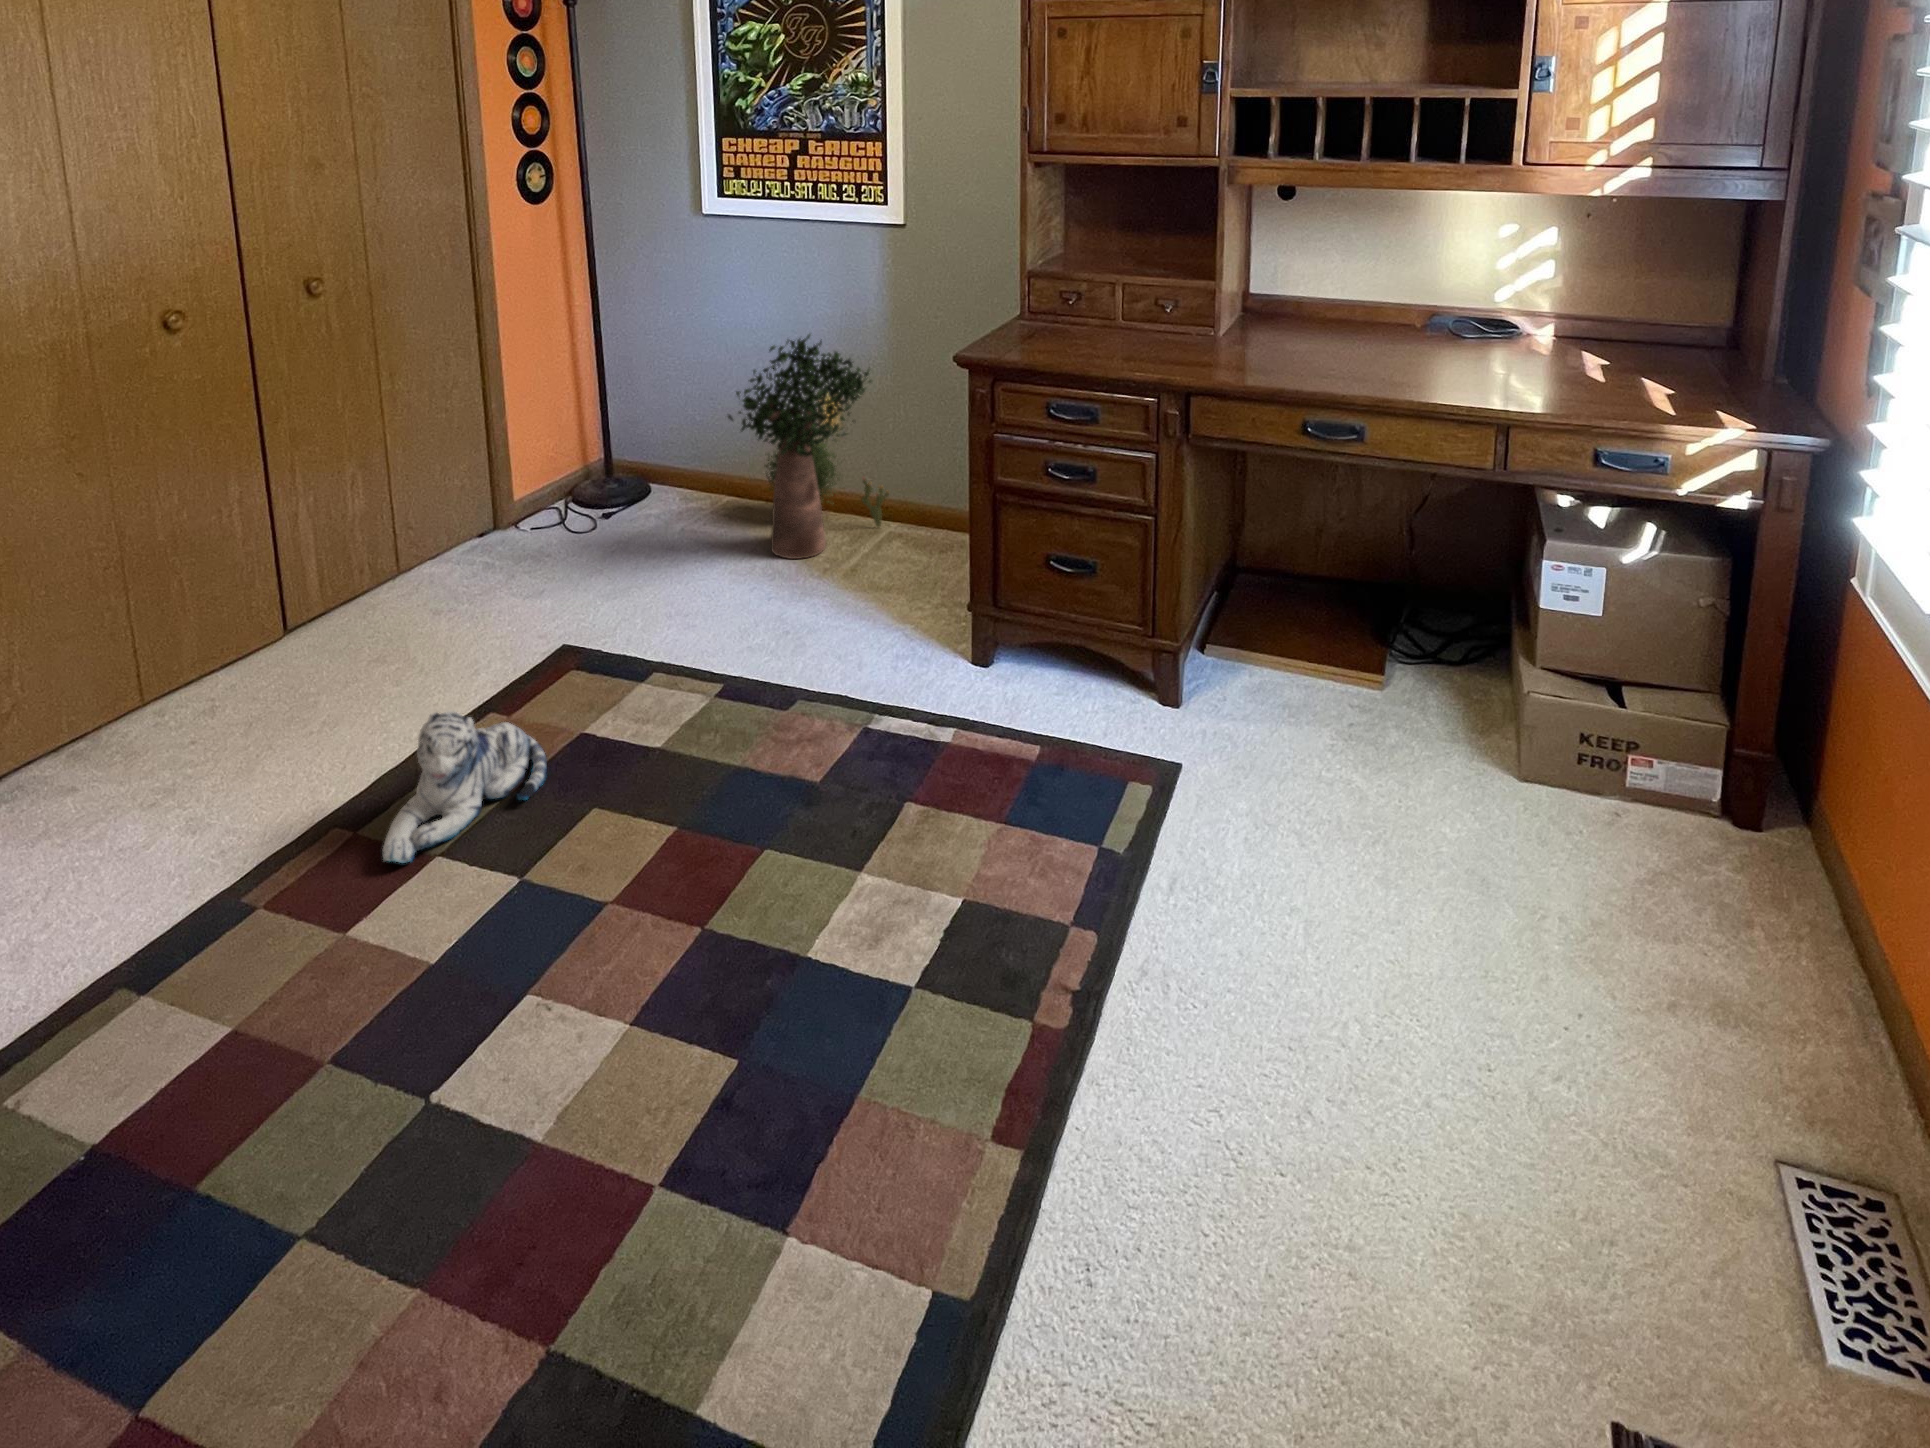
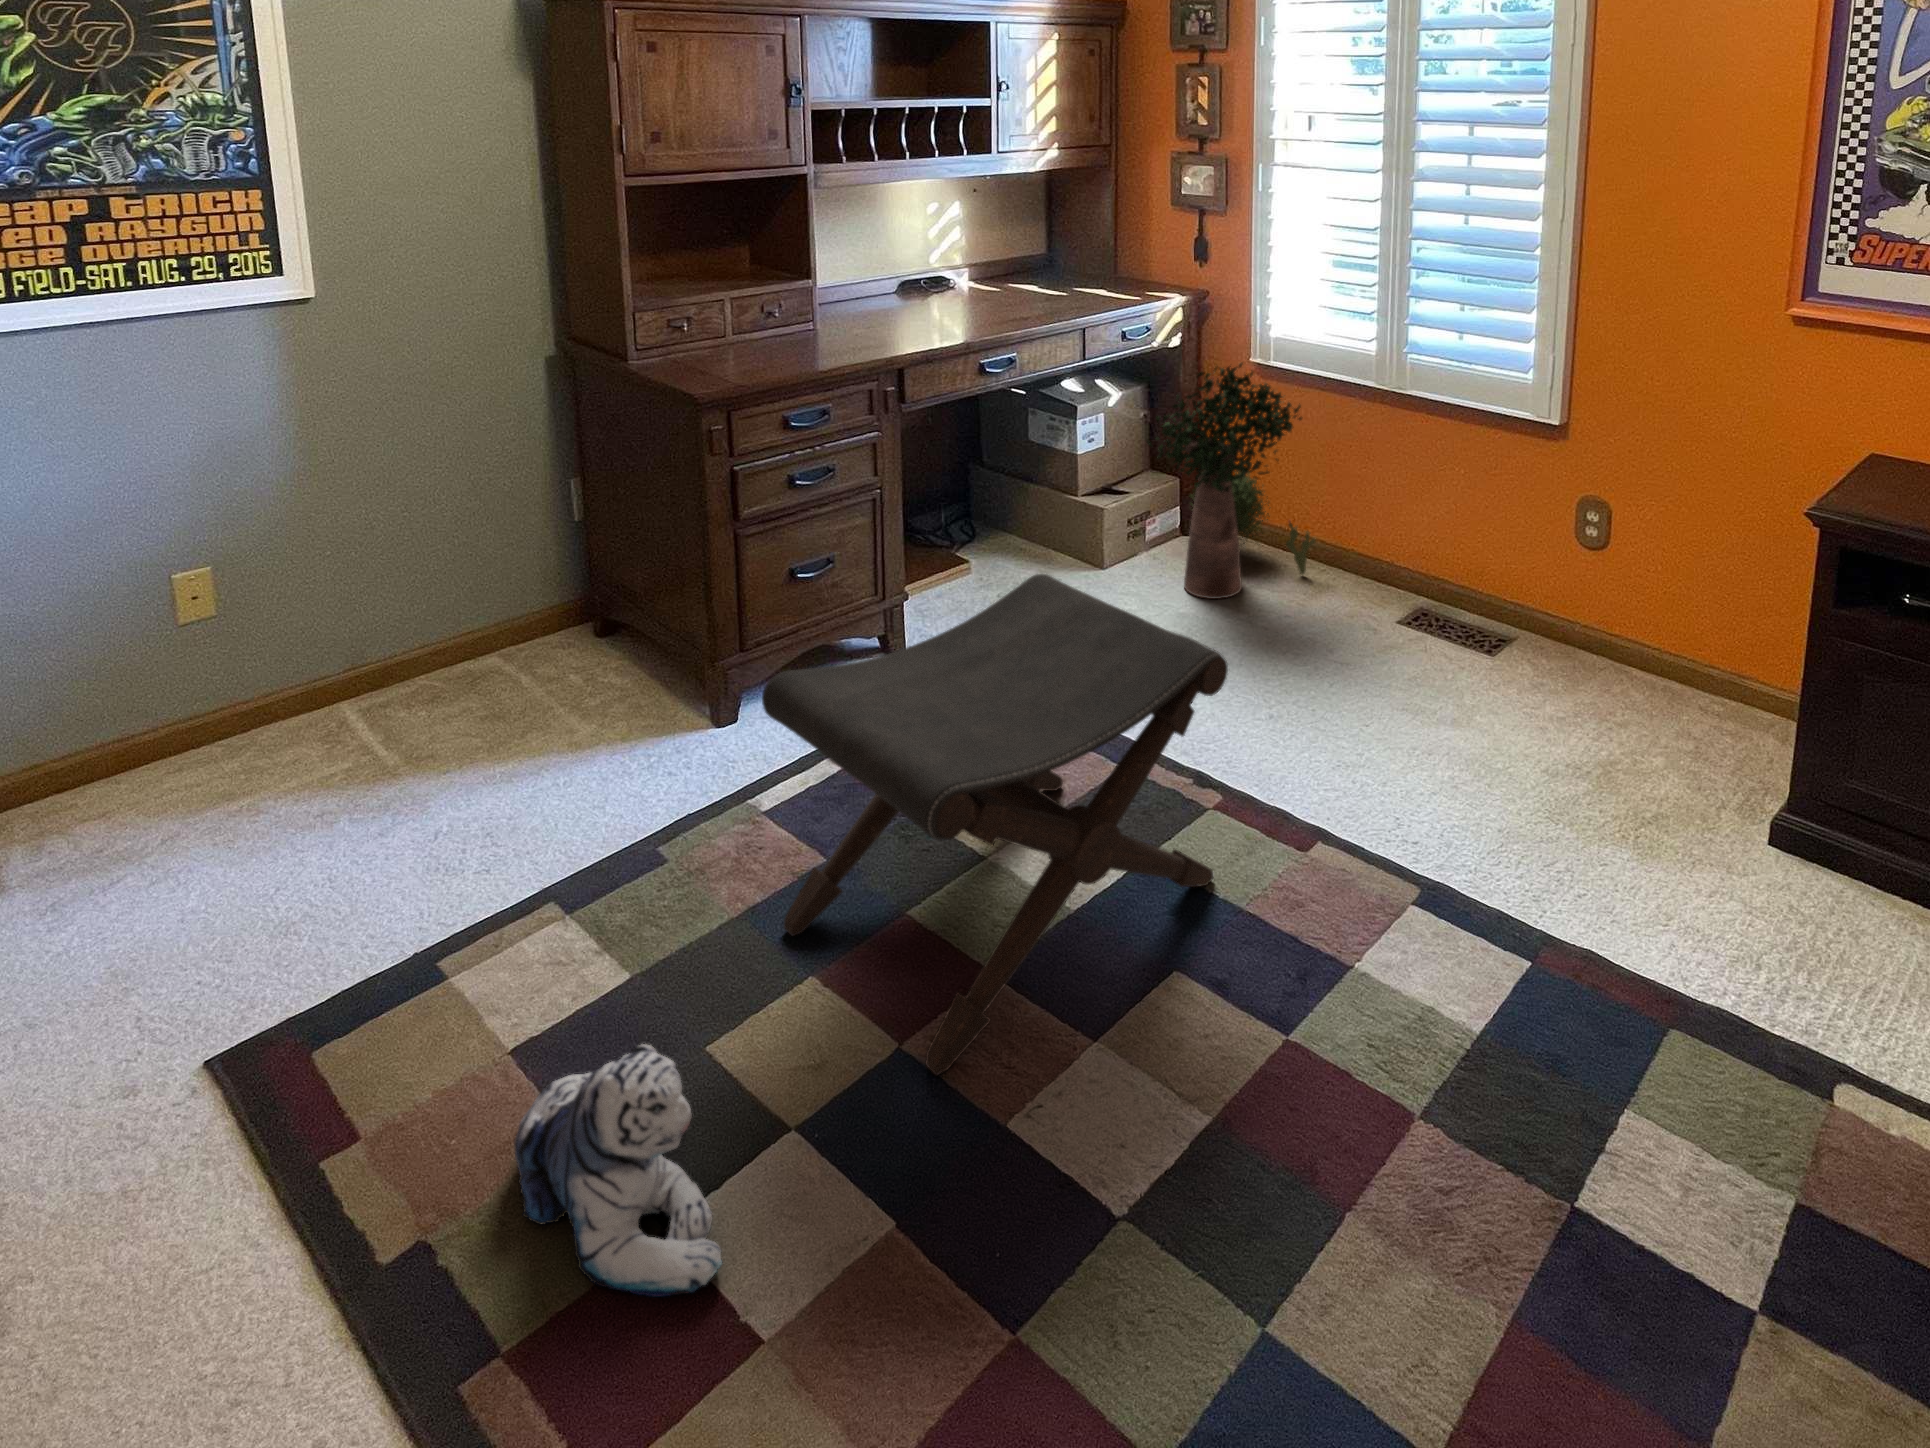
potted plant: present [728,334,889,559] -> present [1146,363,1316,599]
footstool: none [537,567,998,1040] -> present [762,574,1228,1075]

